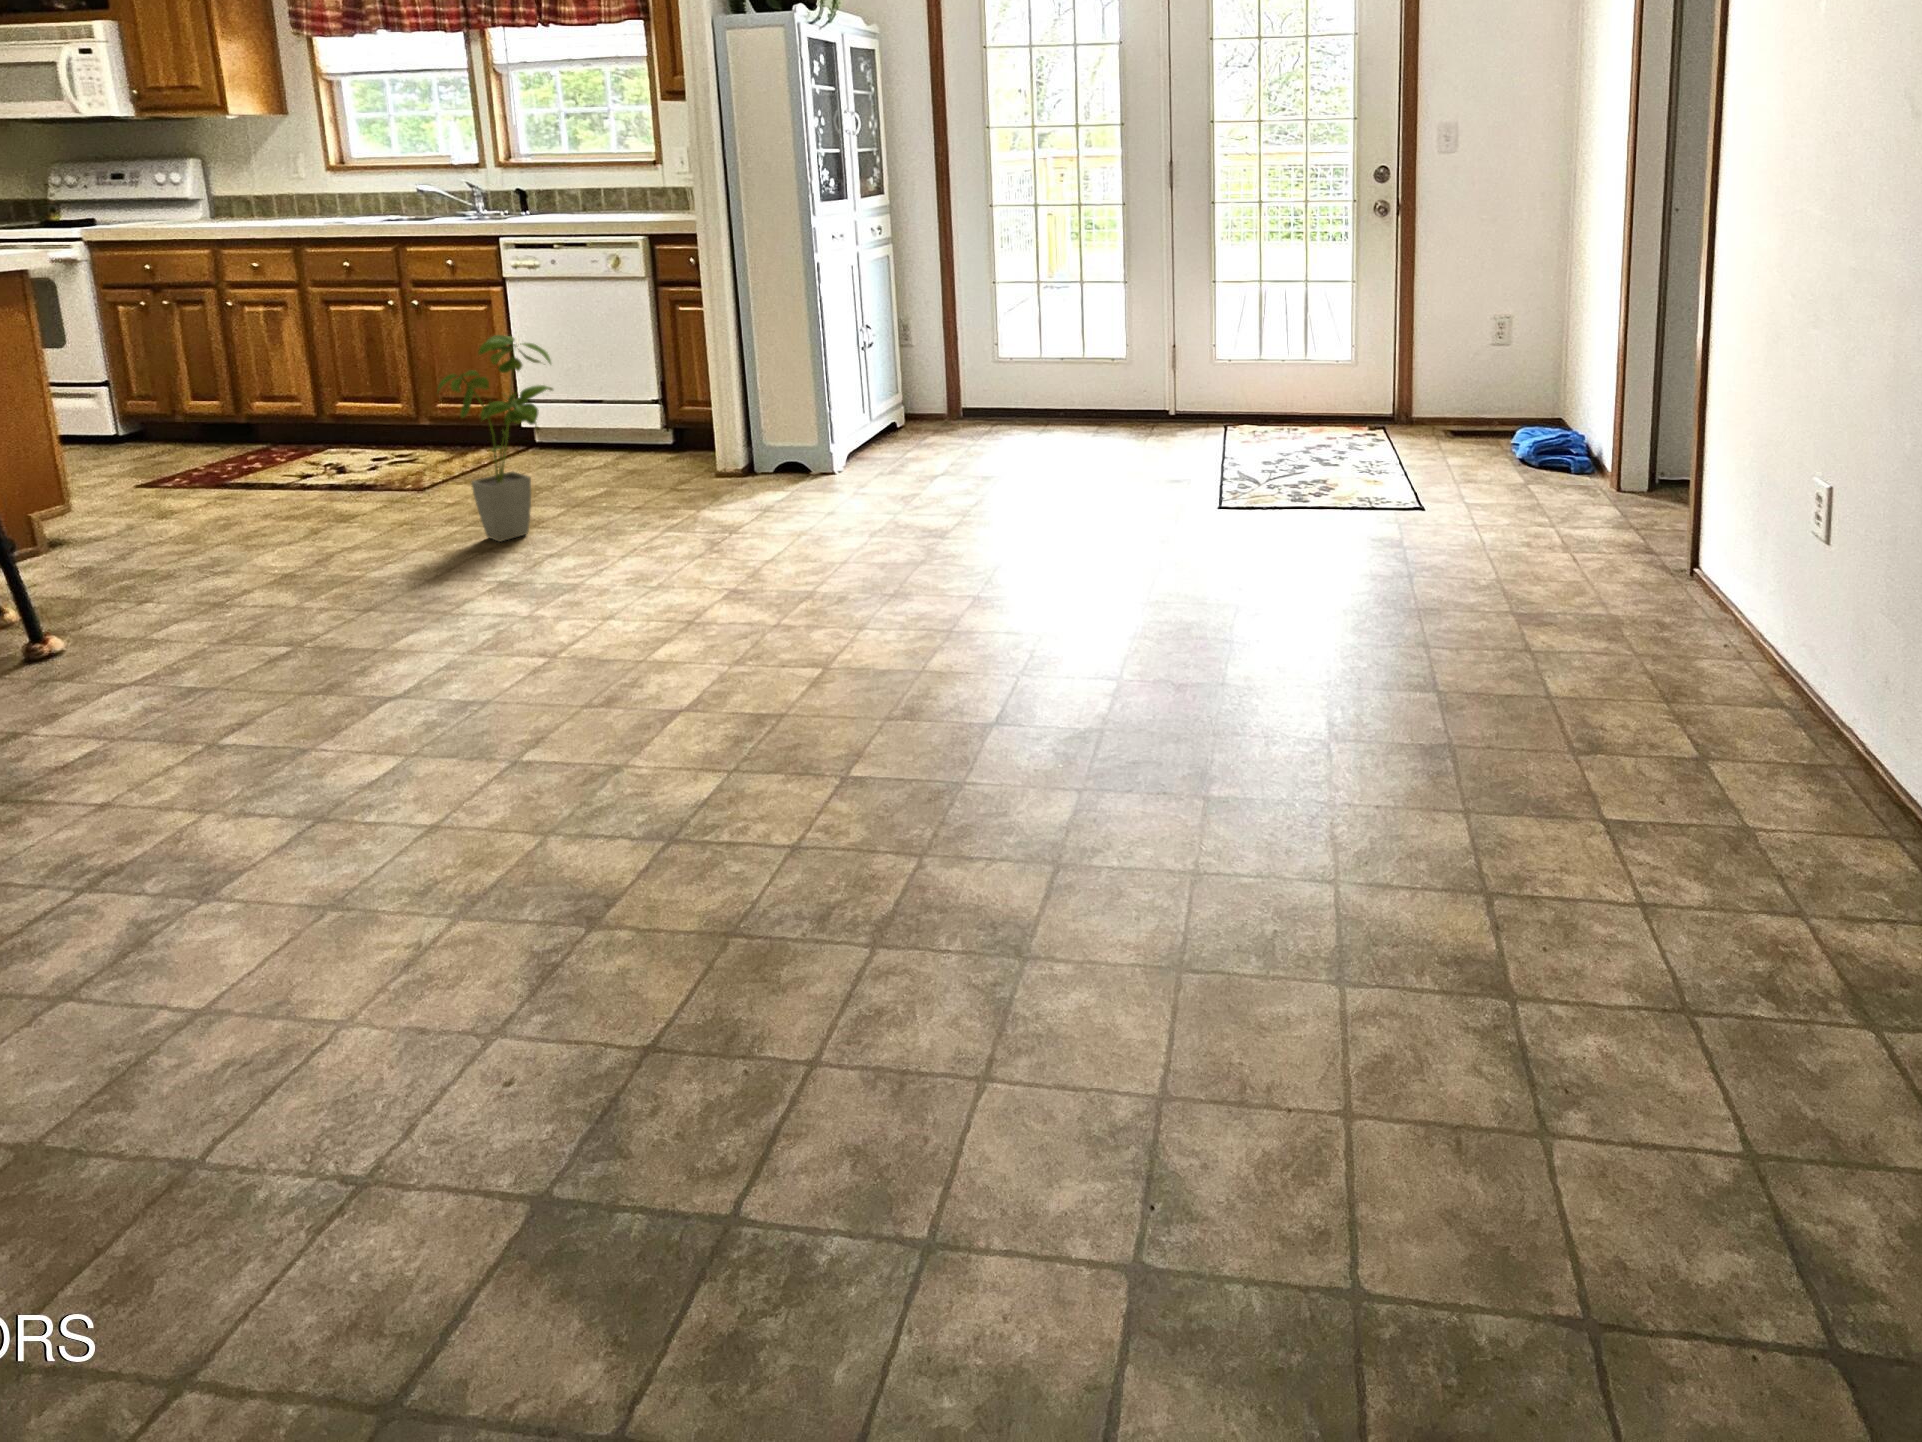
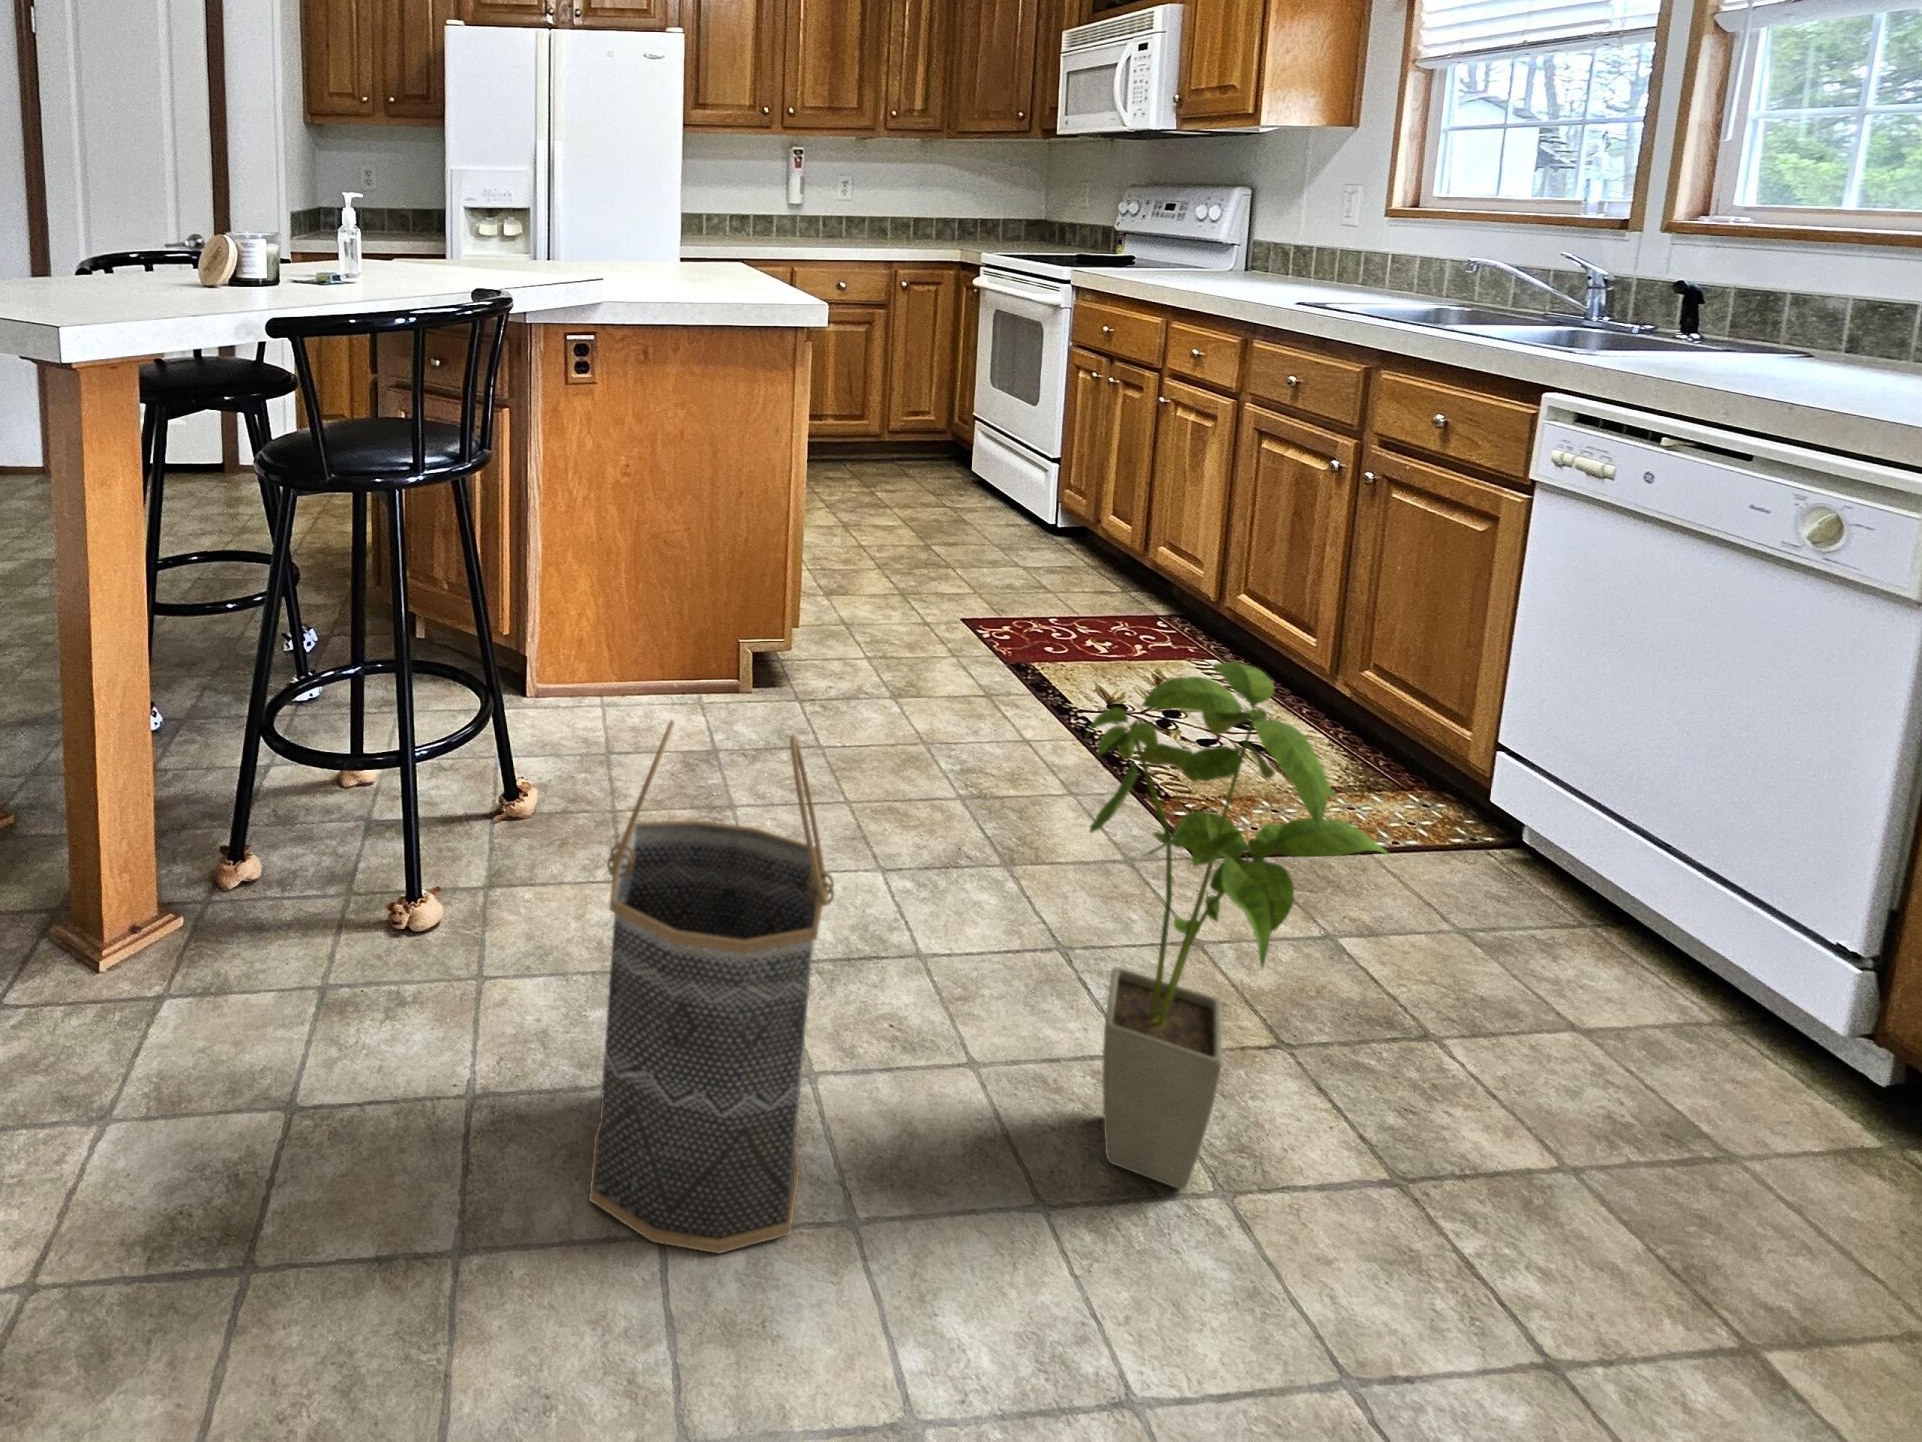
basket: none [279,408,427,628] -> present [589,720,834,1253]

